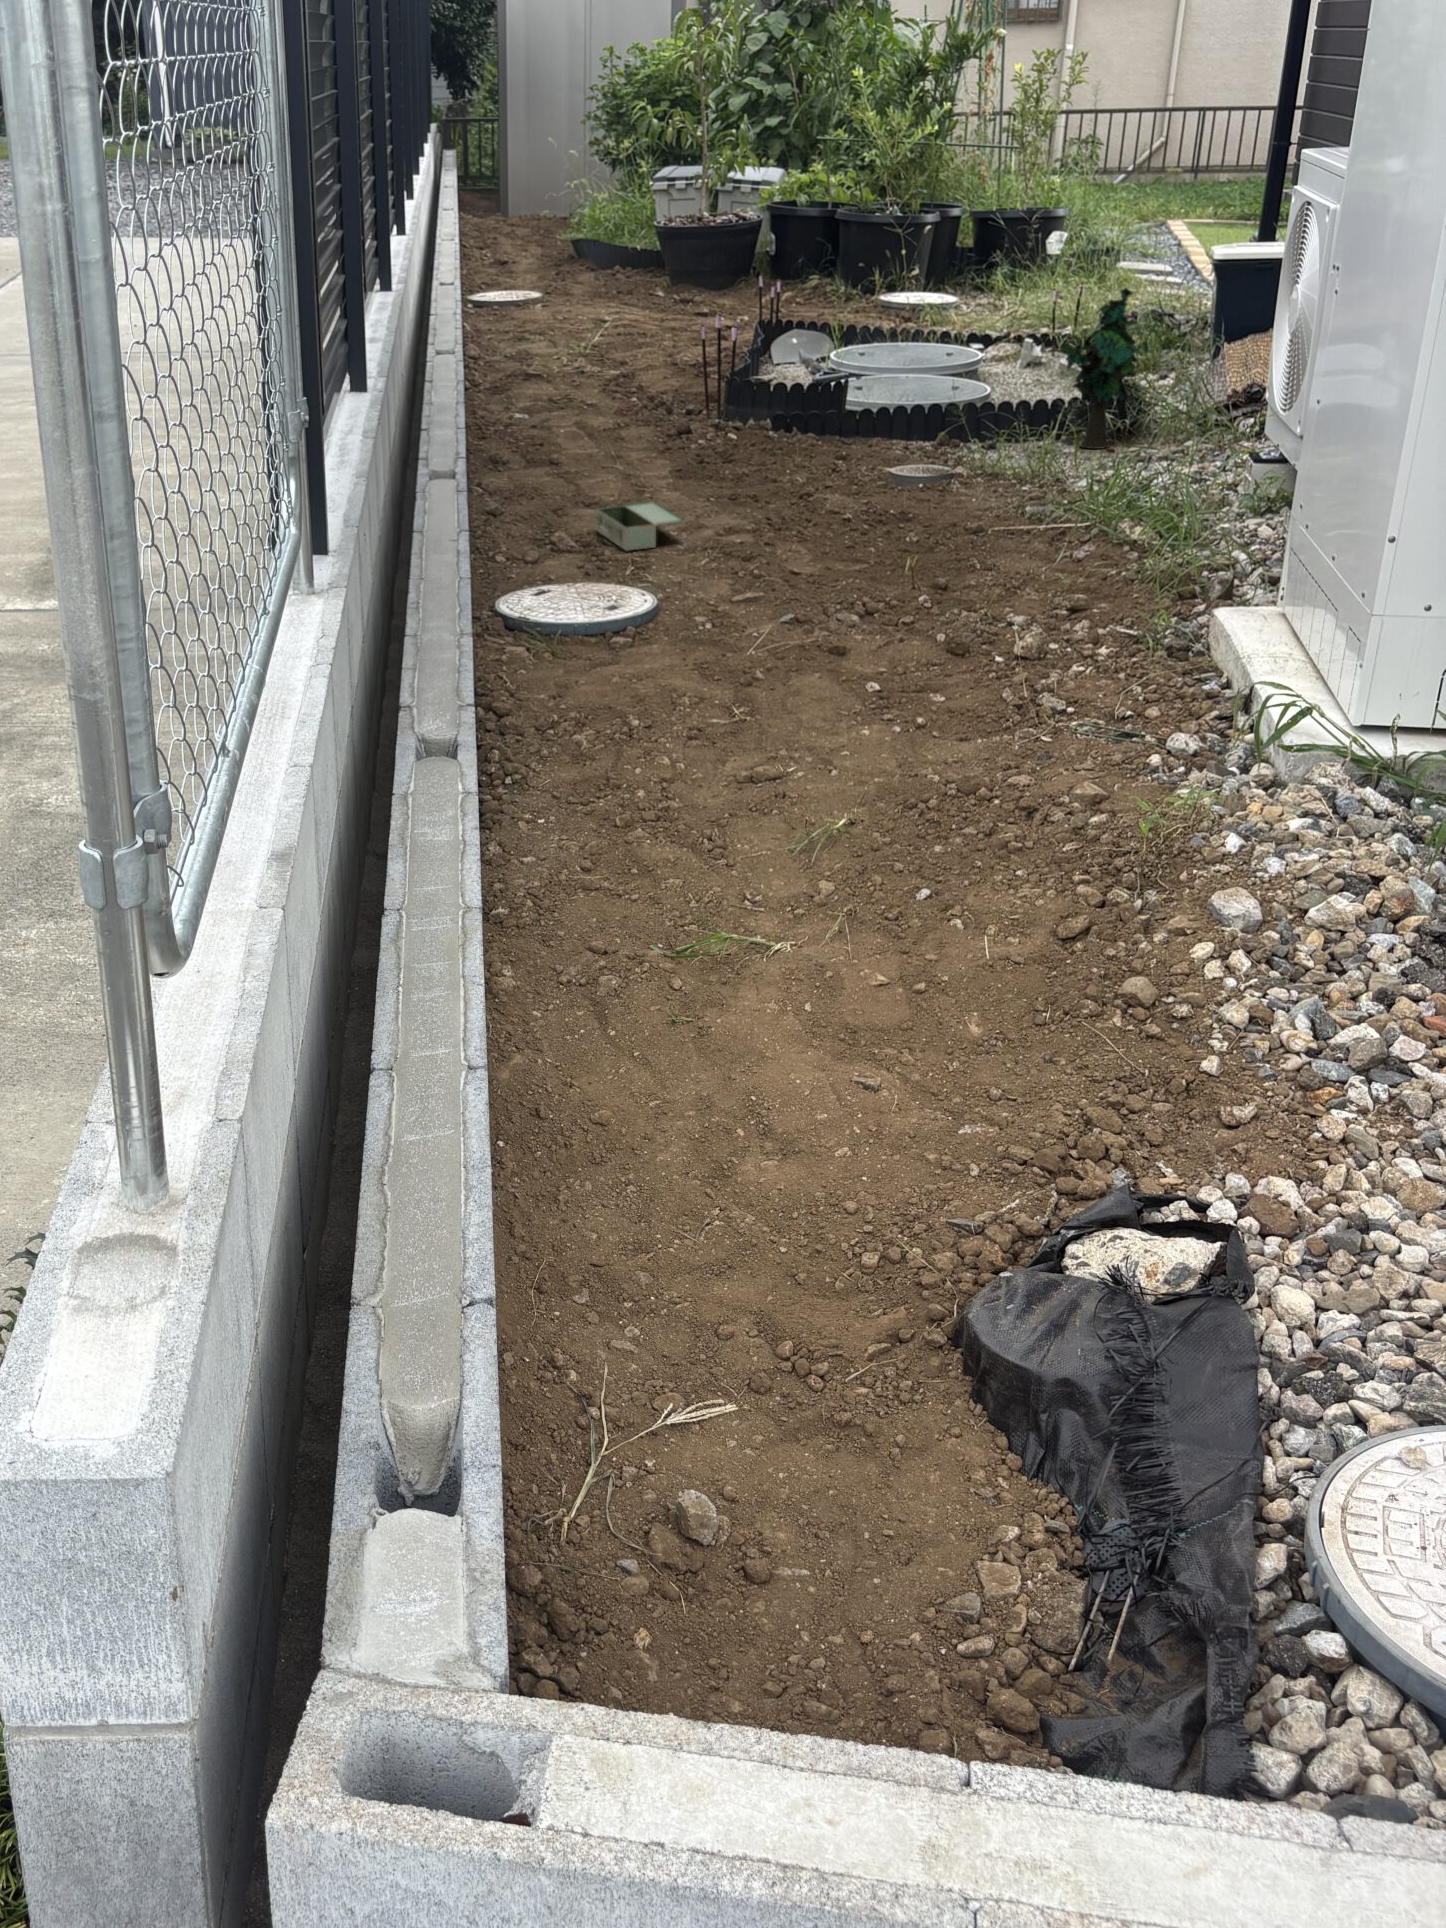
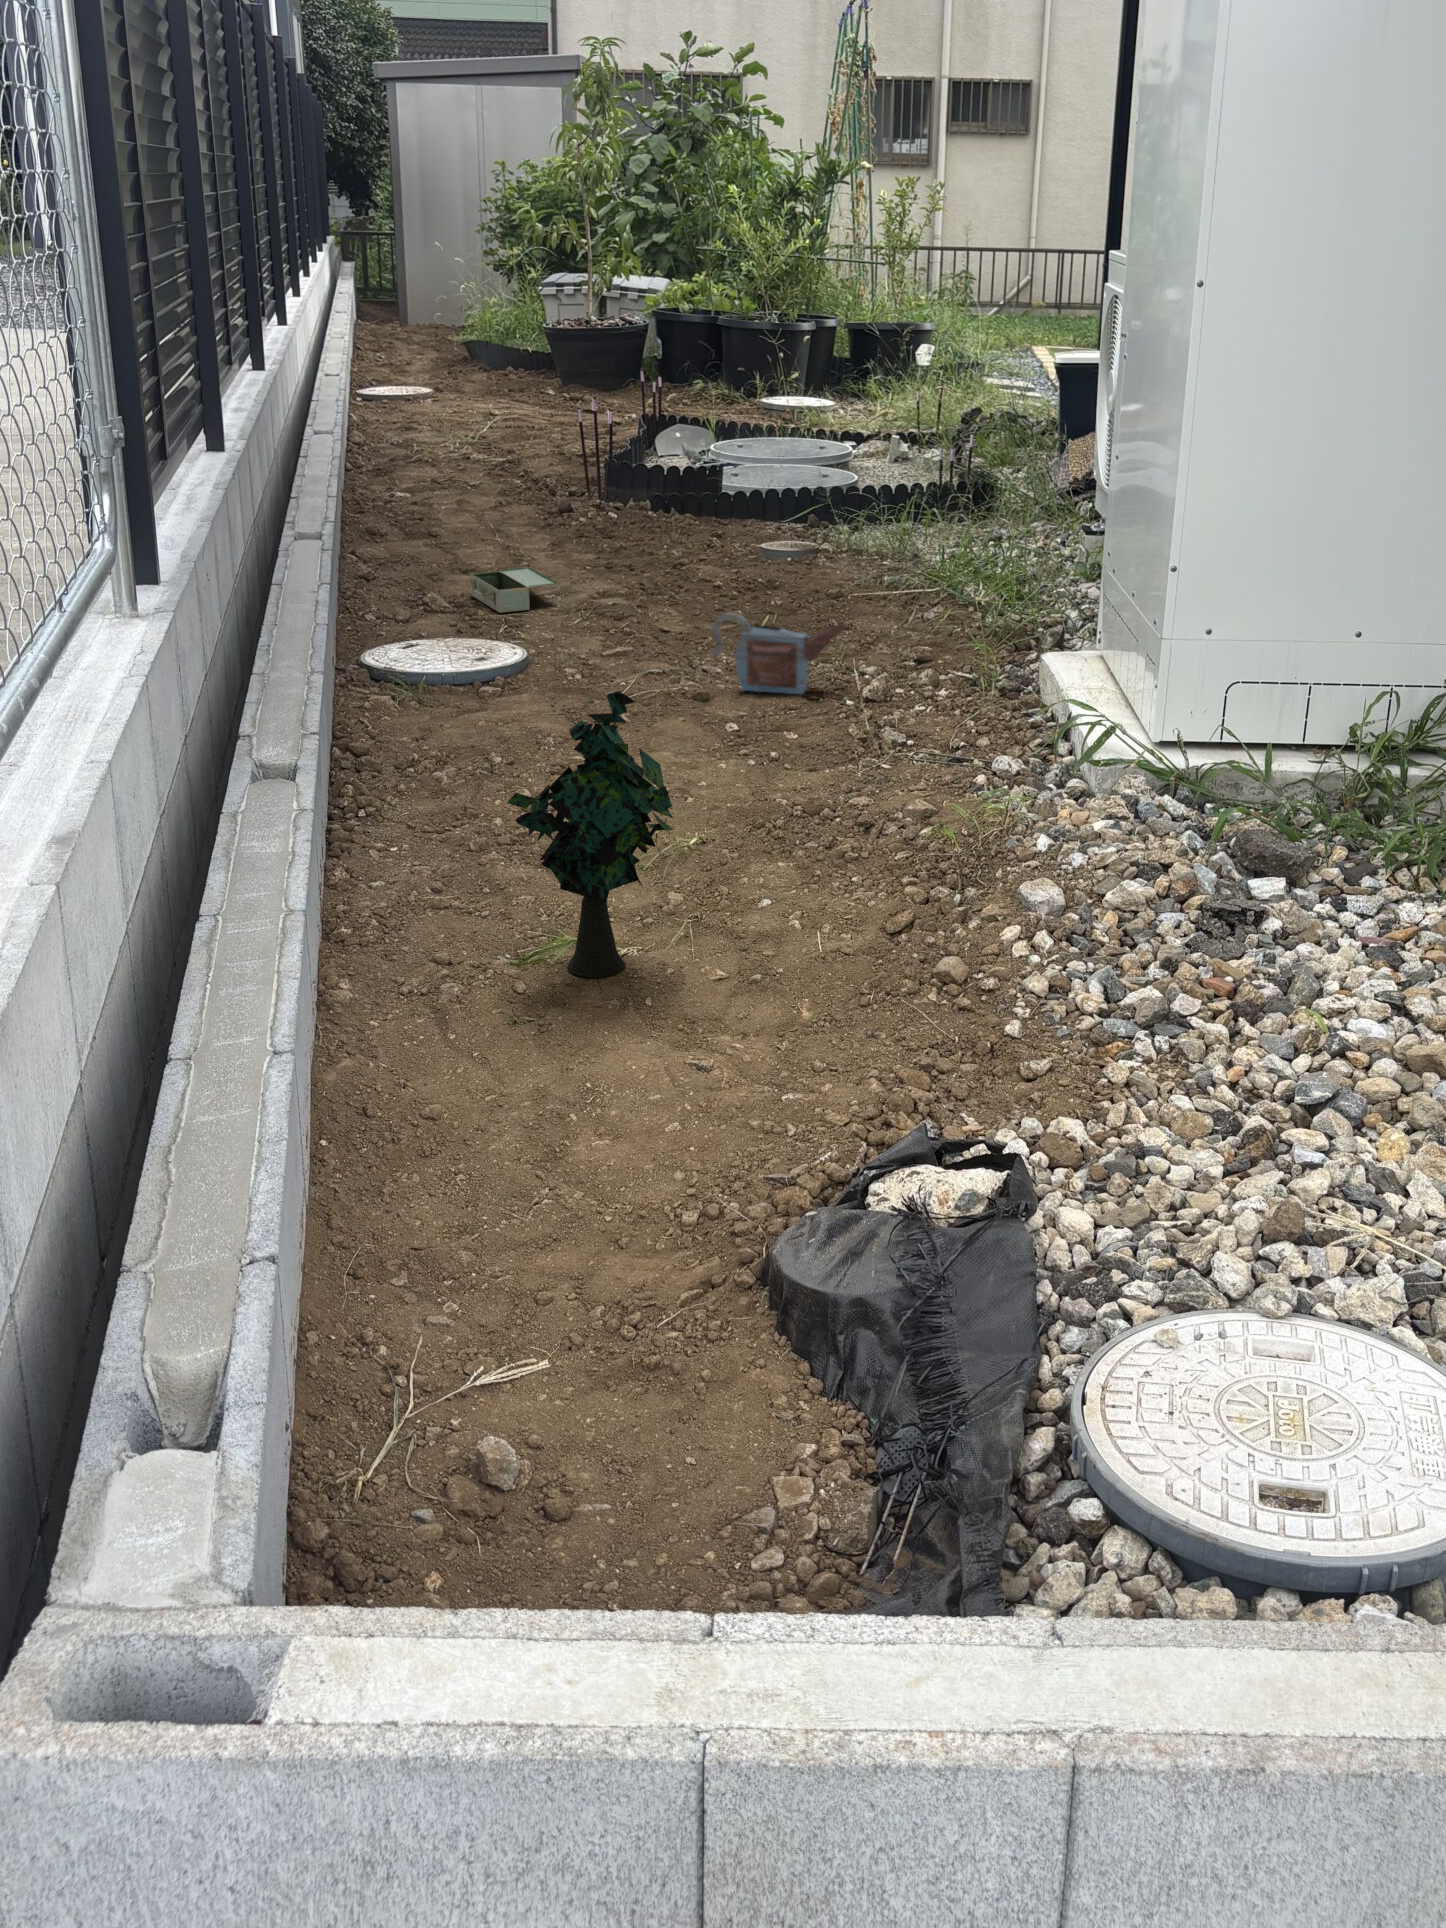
decorative plant: present [1058,288,1149,449] -> present [507,691,674,977]
watering can: none [853,565,1001,652] -> present [712,613,846,694]

